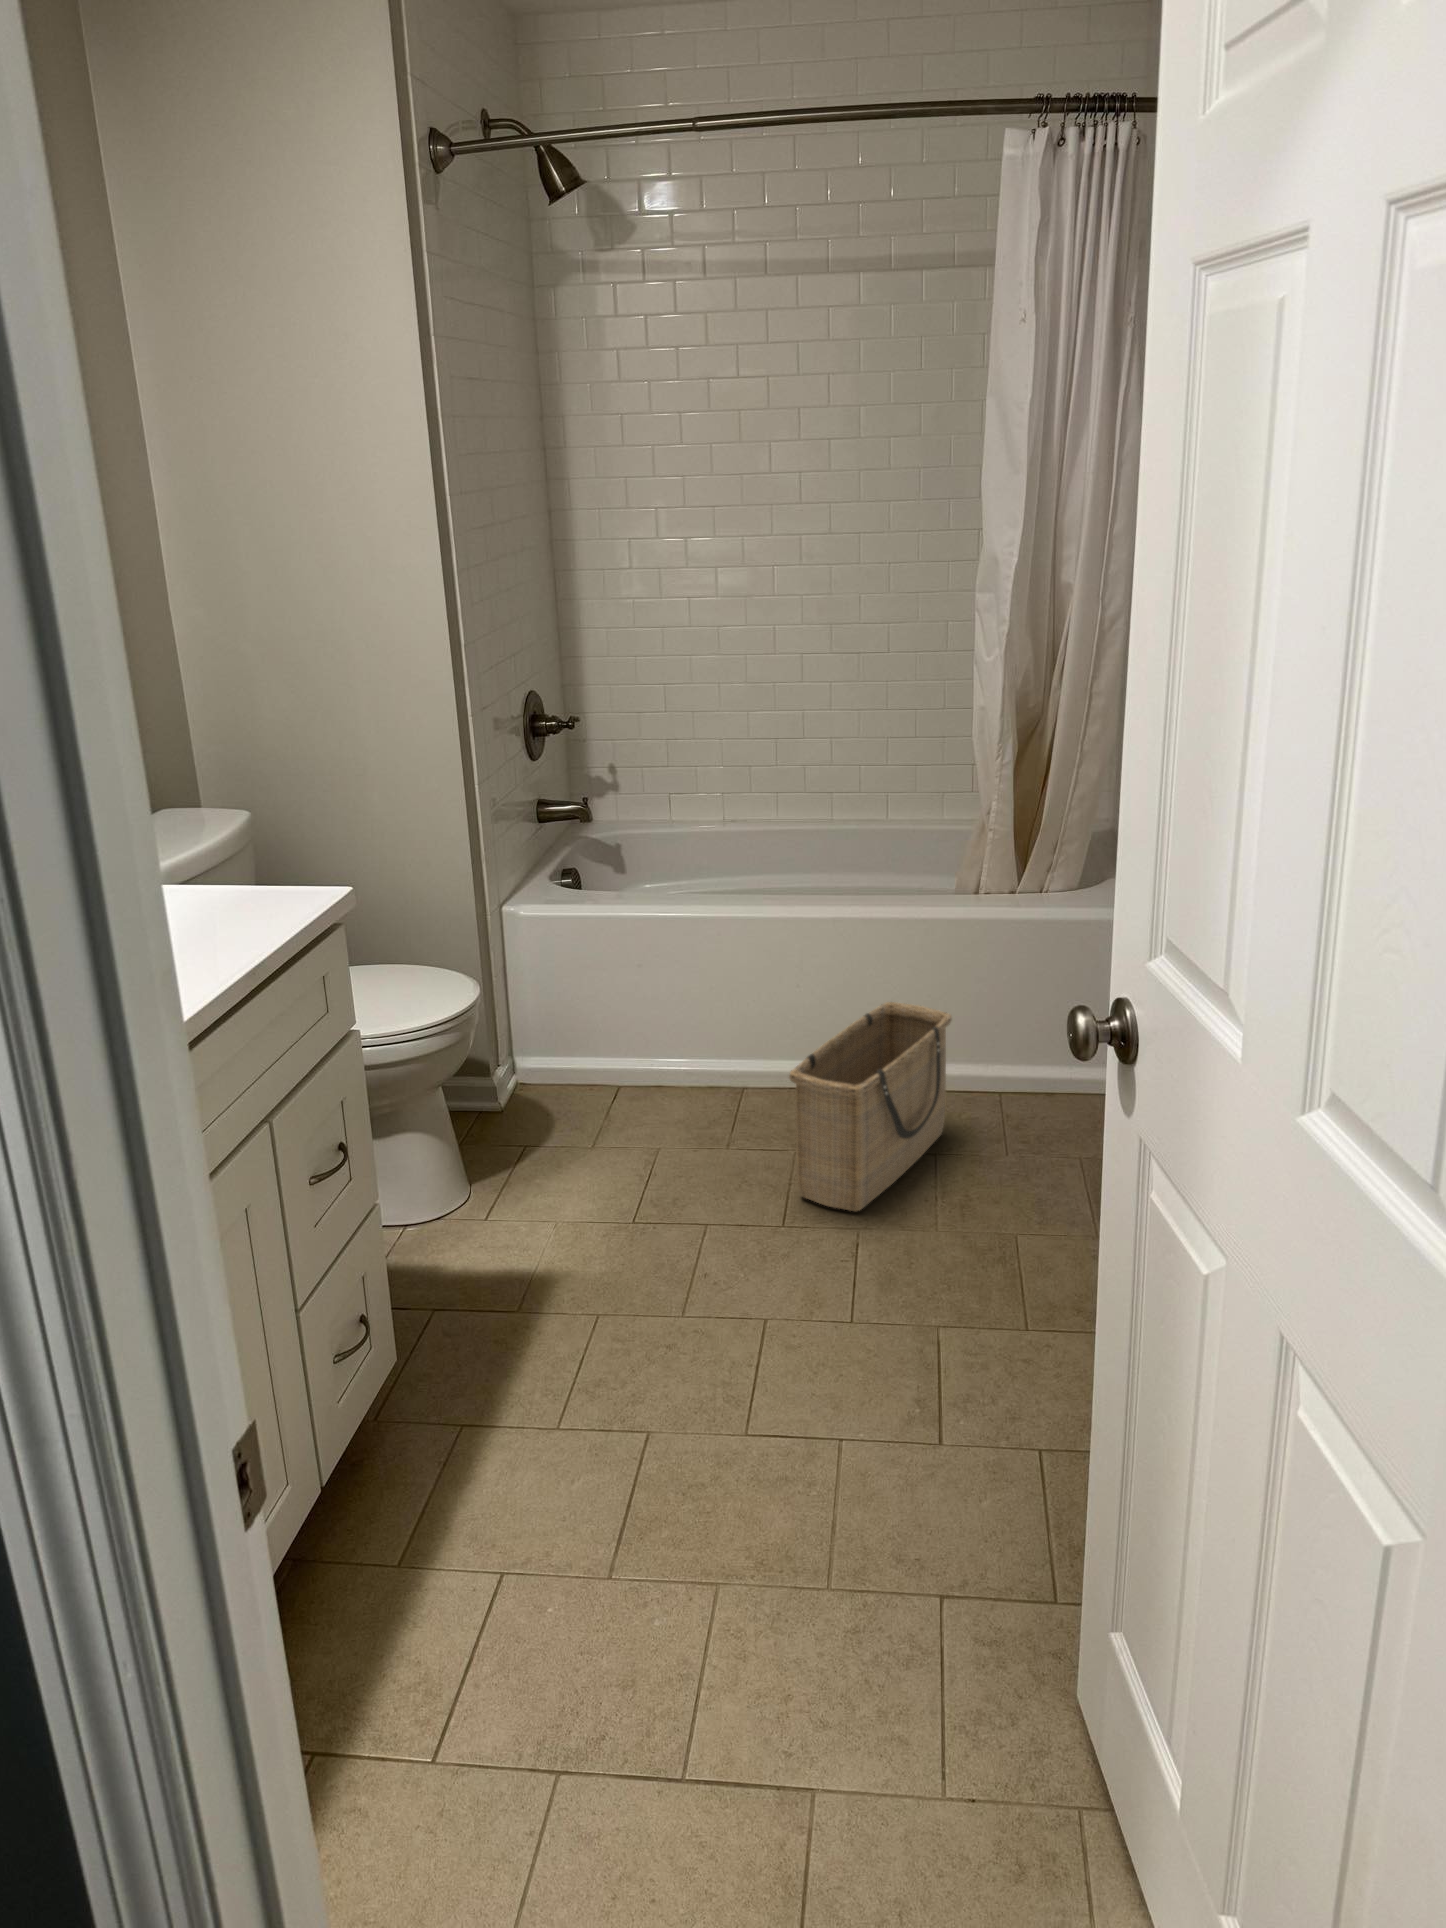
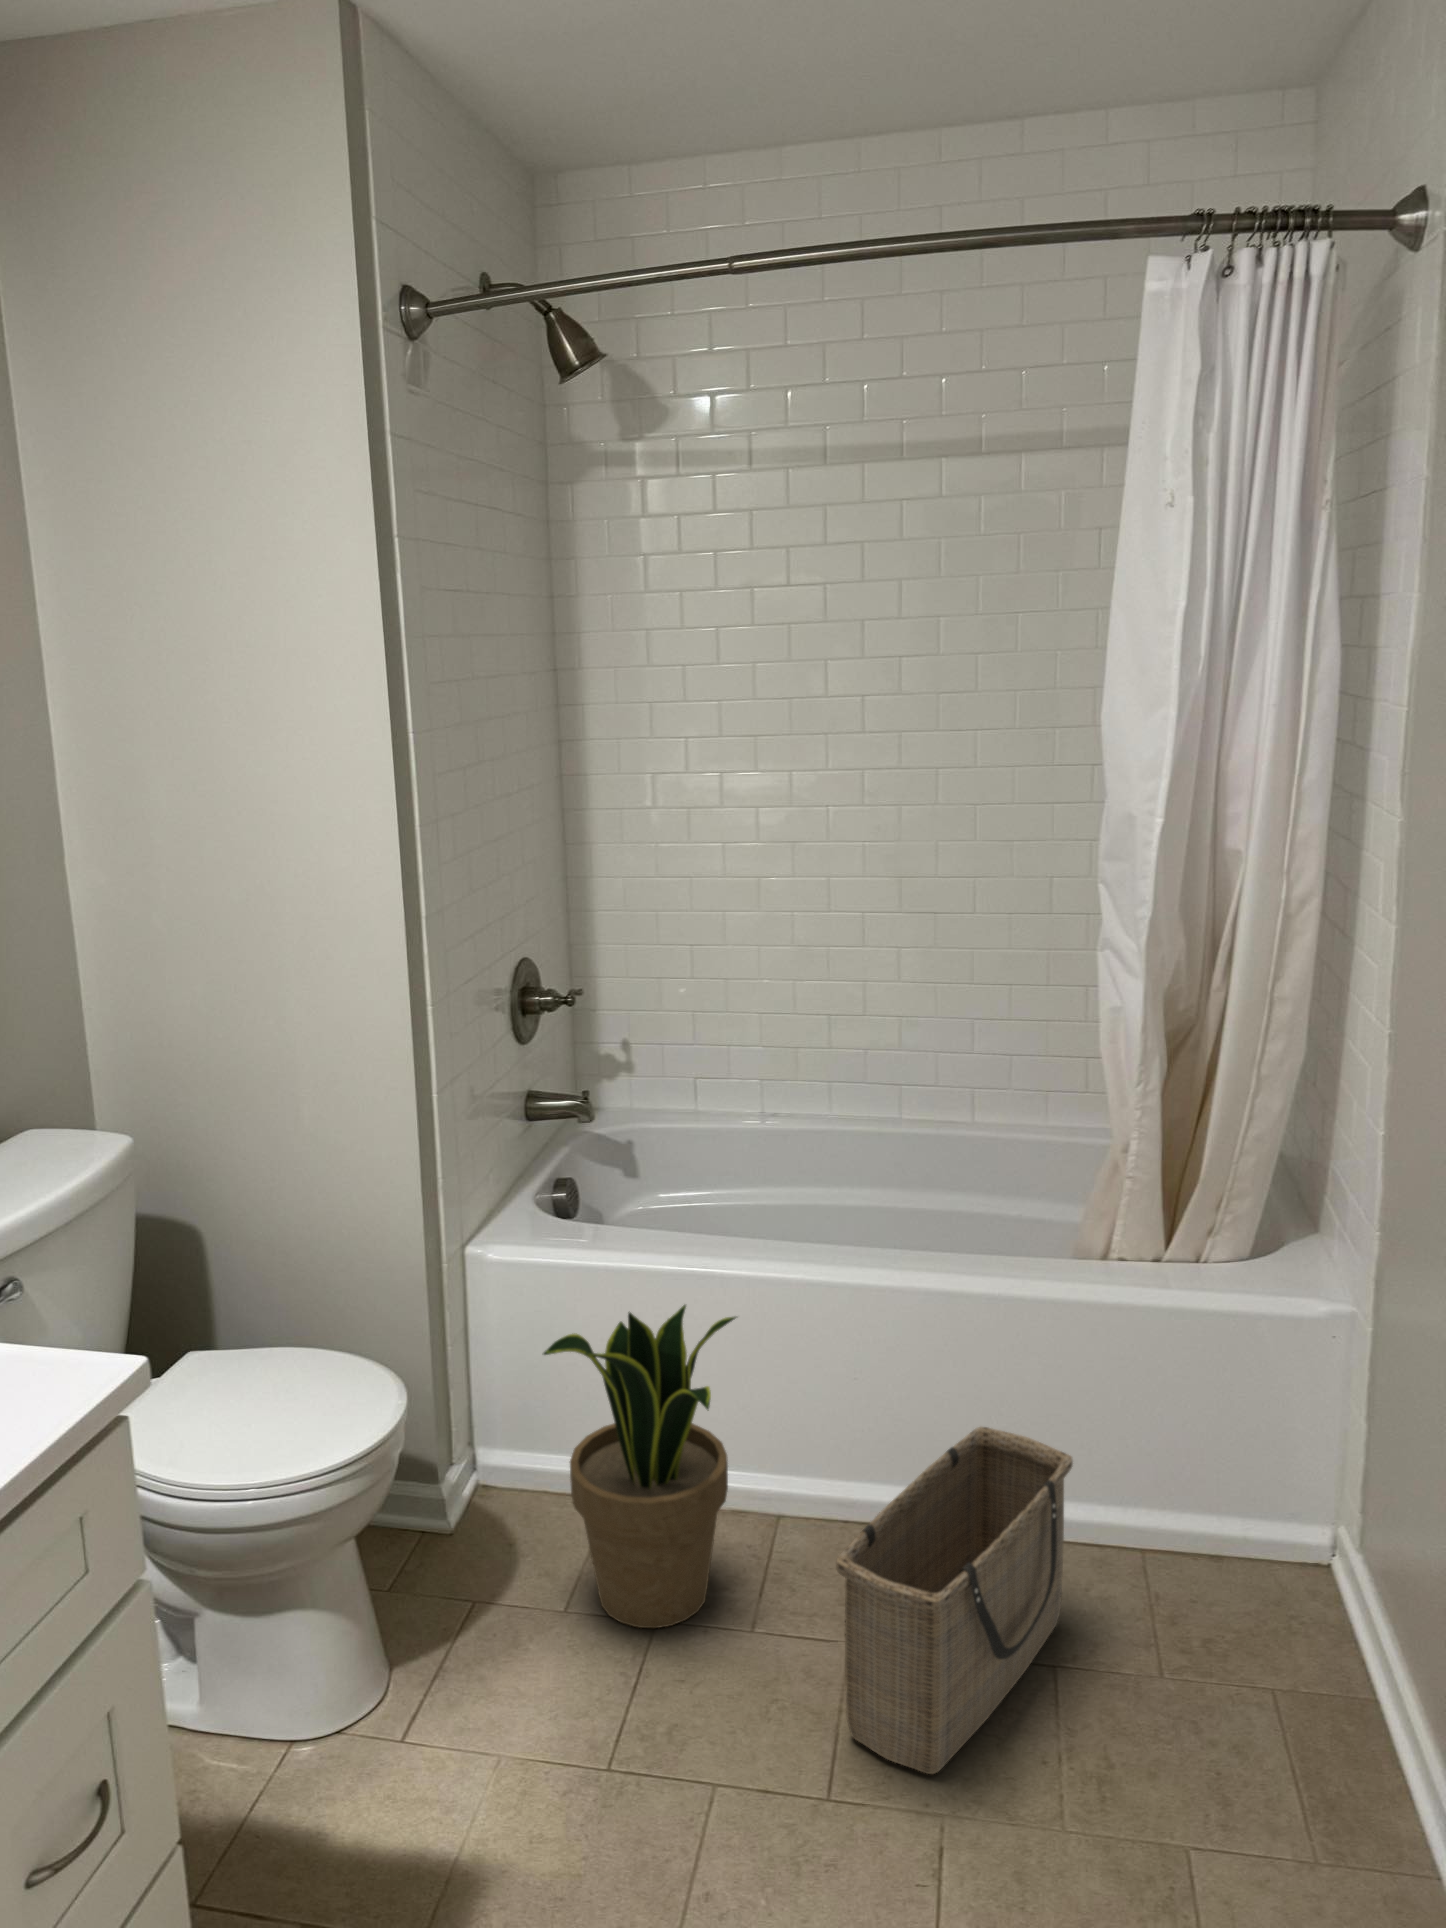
potted plant: none [574,922,715,1151] -> present [544,1305,736,1628]

